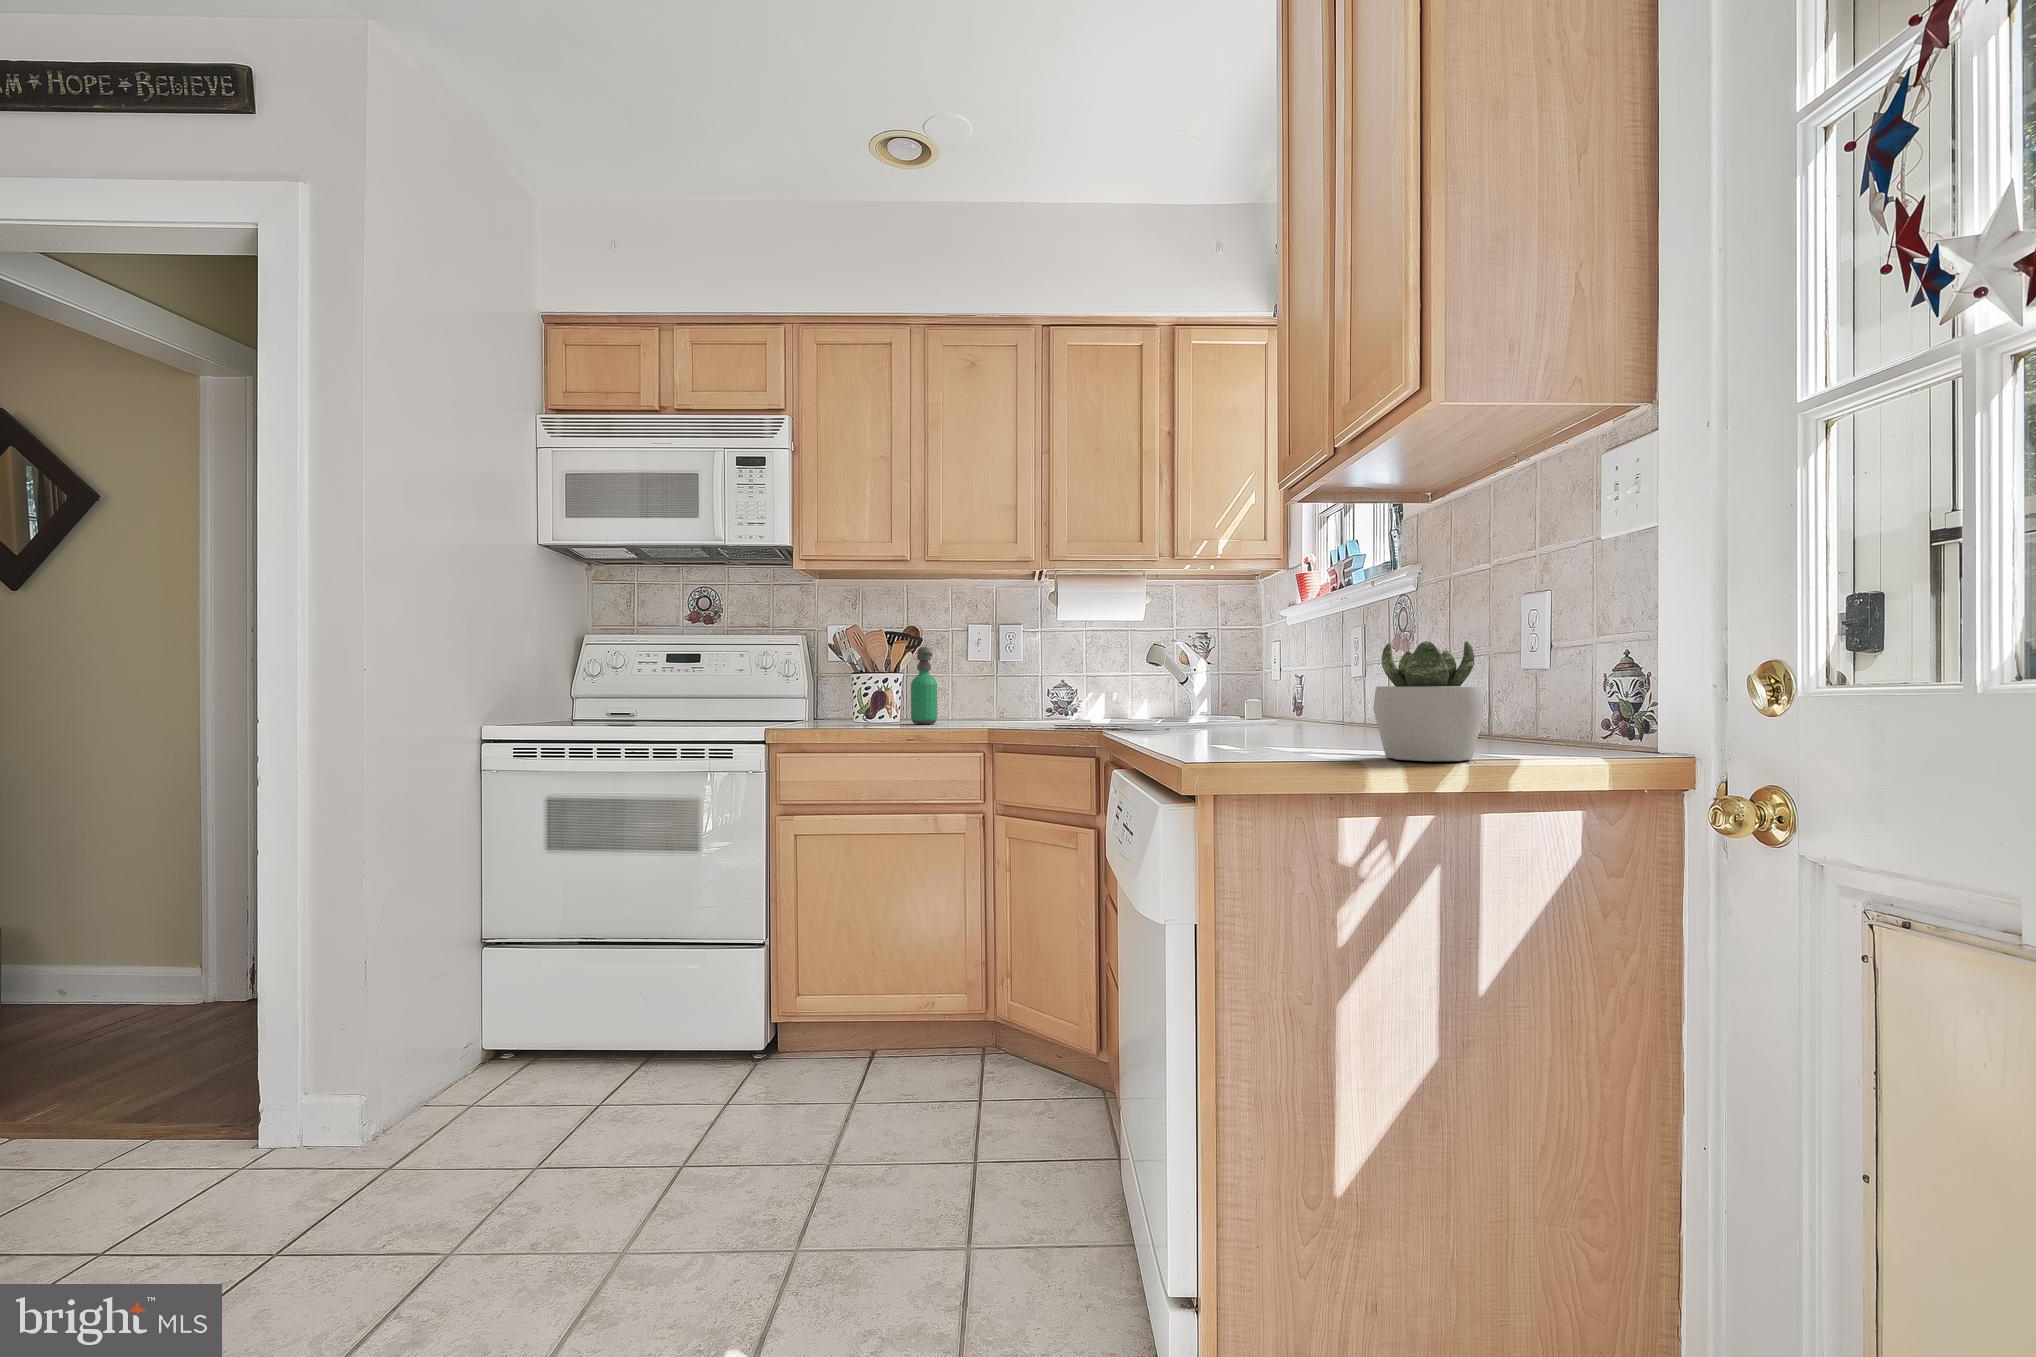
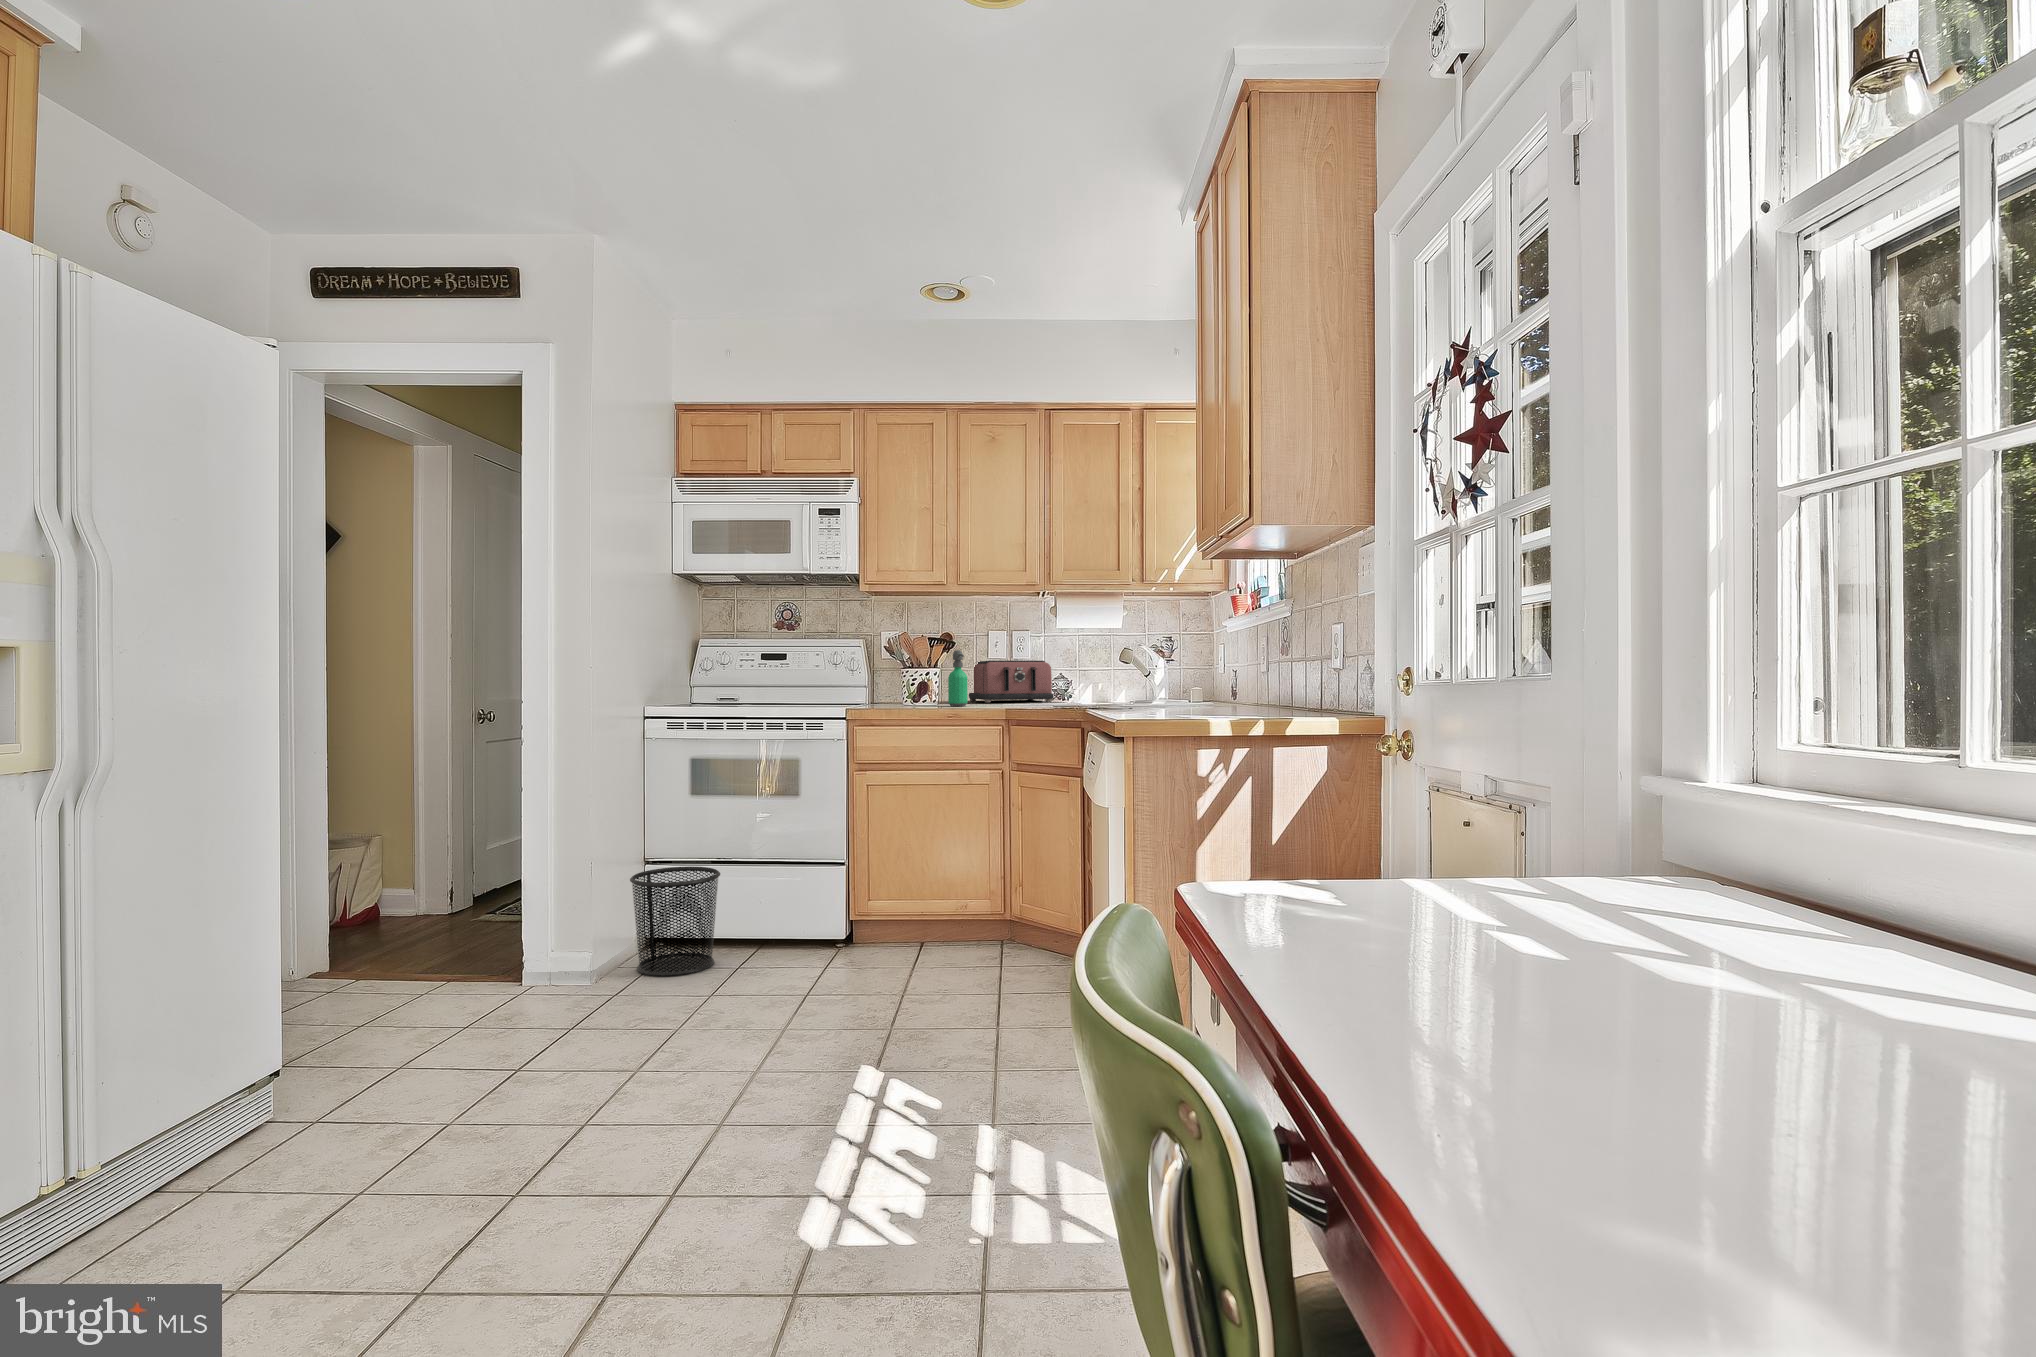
succulent plant: present [1373,641,1485,761] -> none [1231,652,1291,721]
toaster: none [942,662,1054,718] -> present [969,661,1053,702]
waste bin: none [434,956,577,1131] -> present [630,867,720,976]

